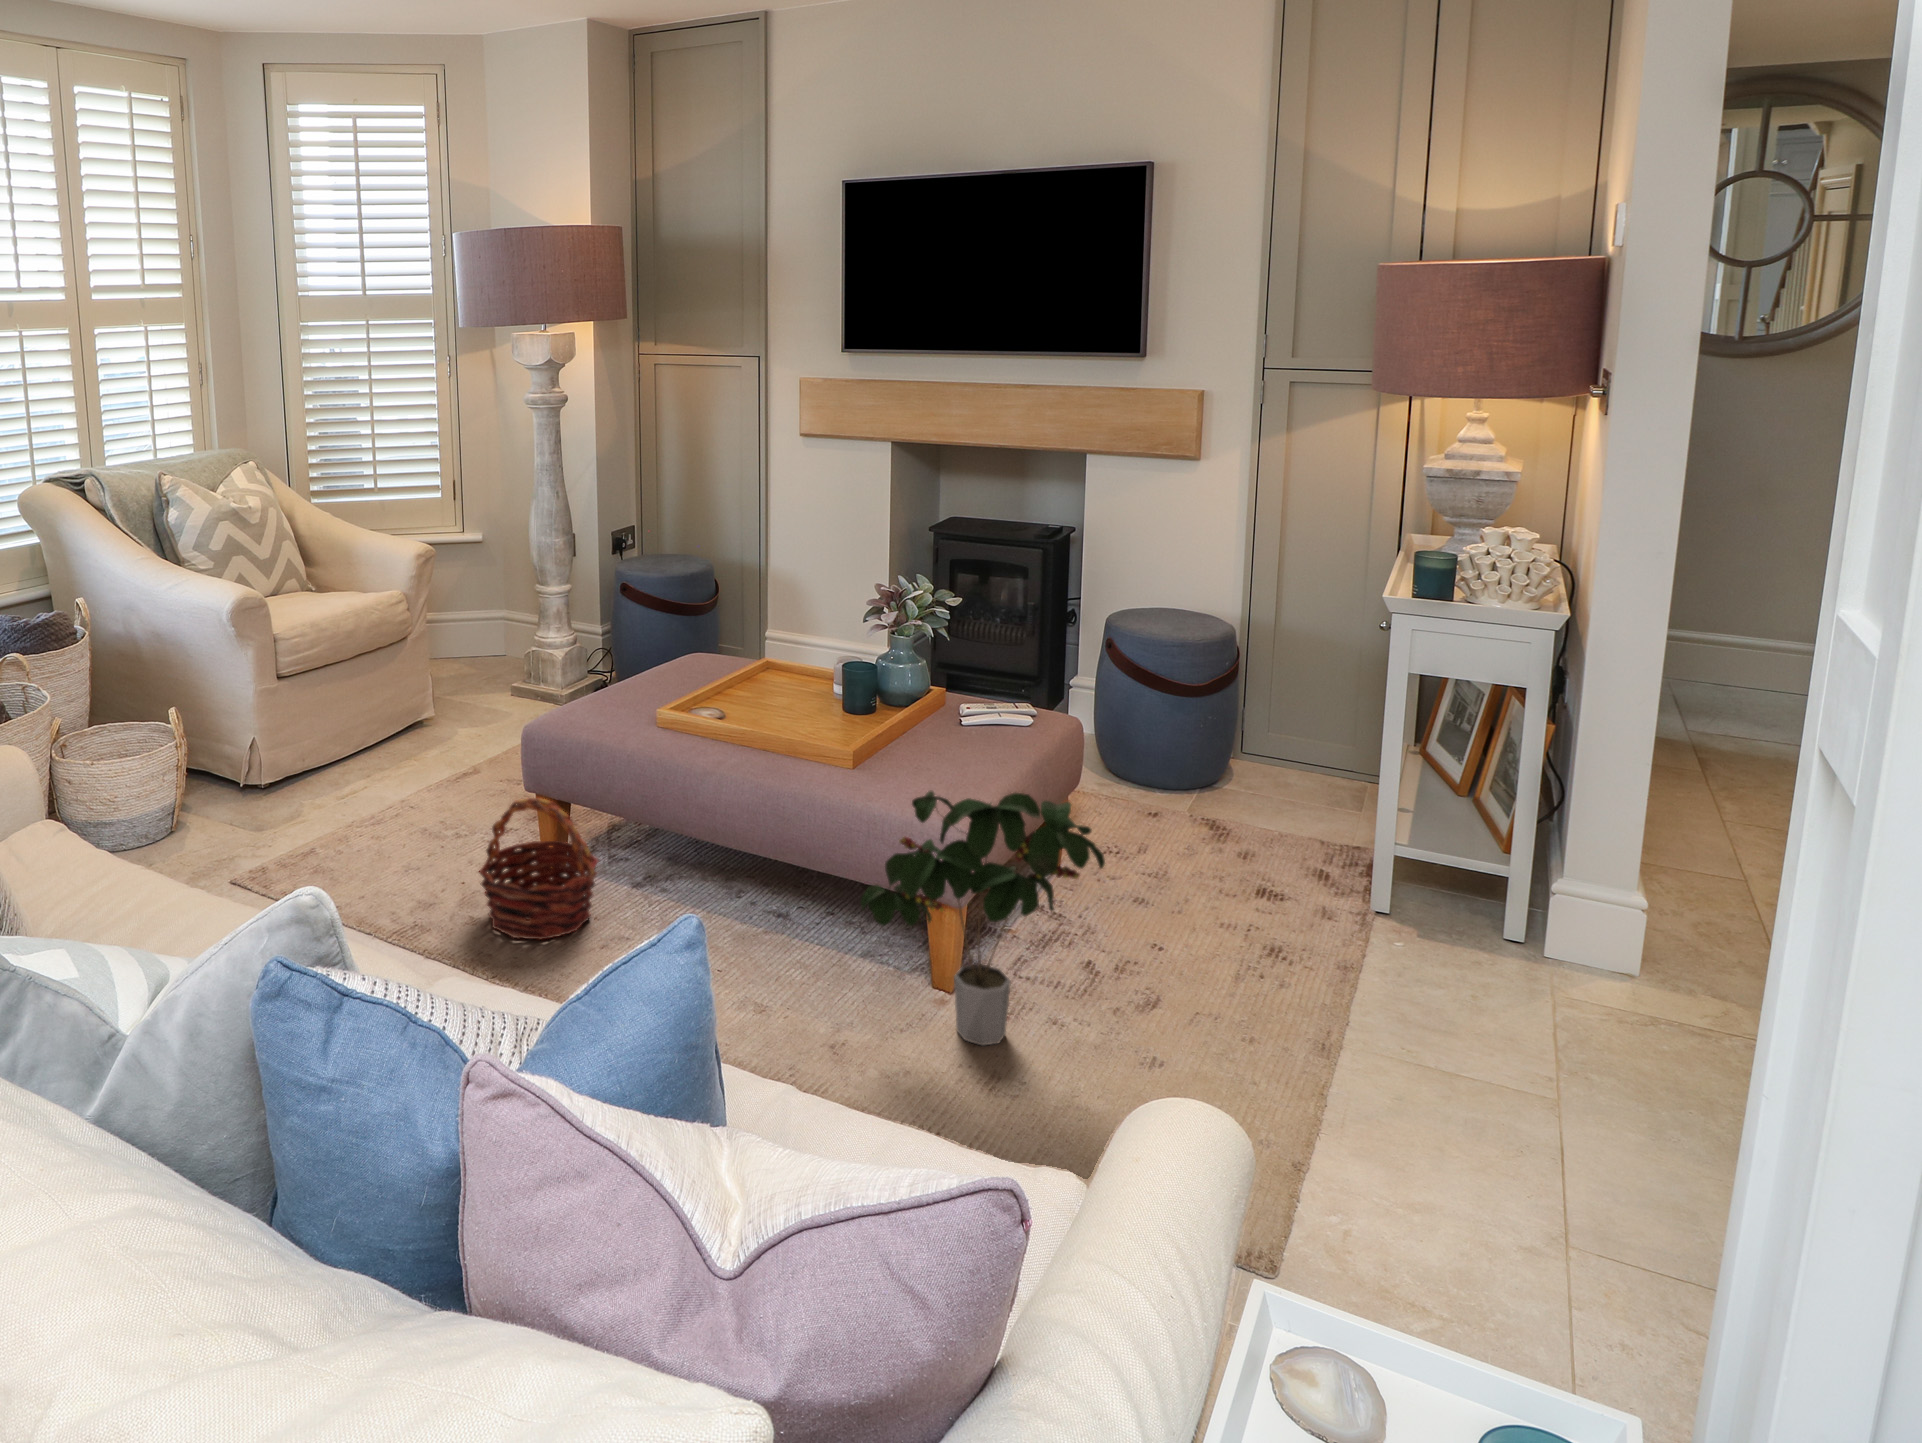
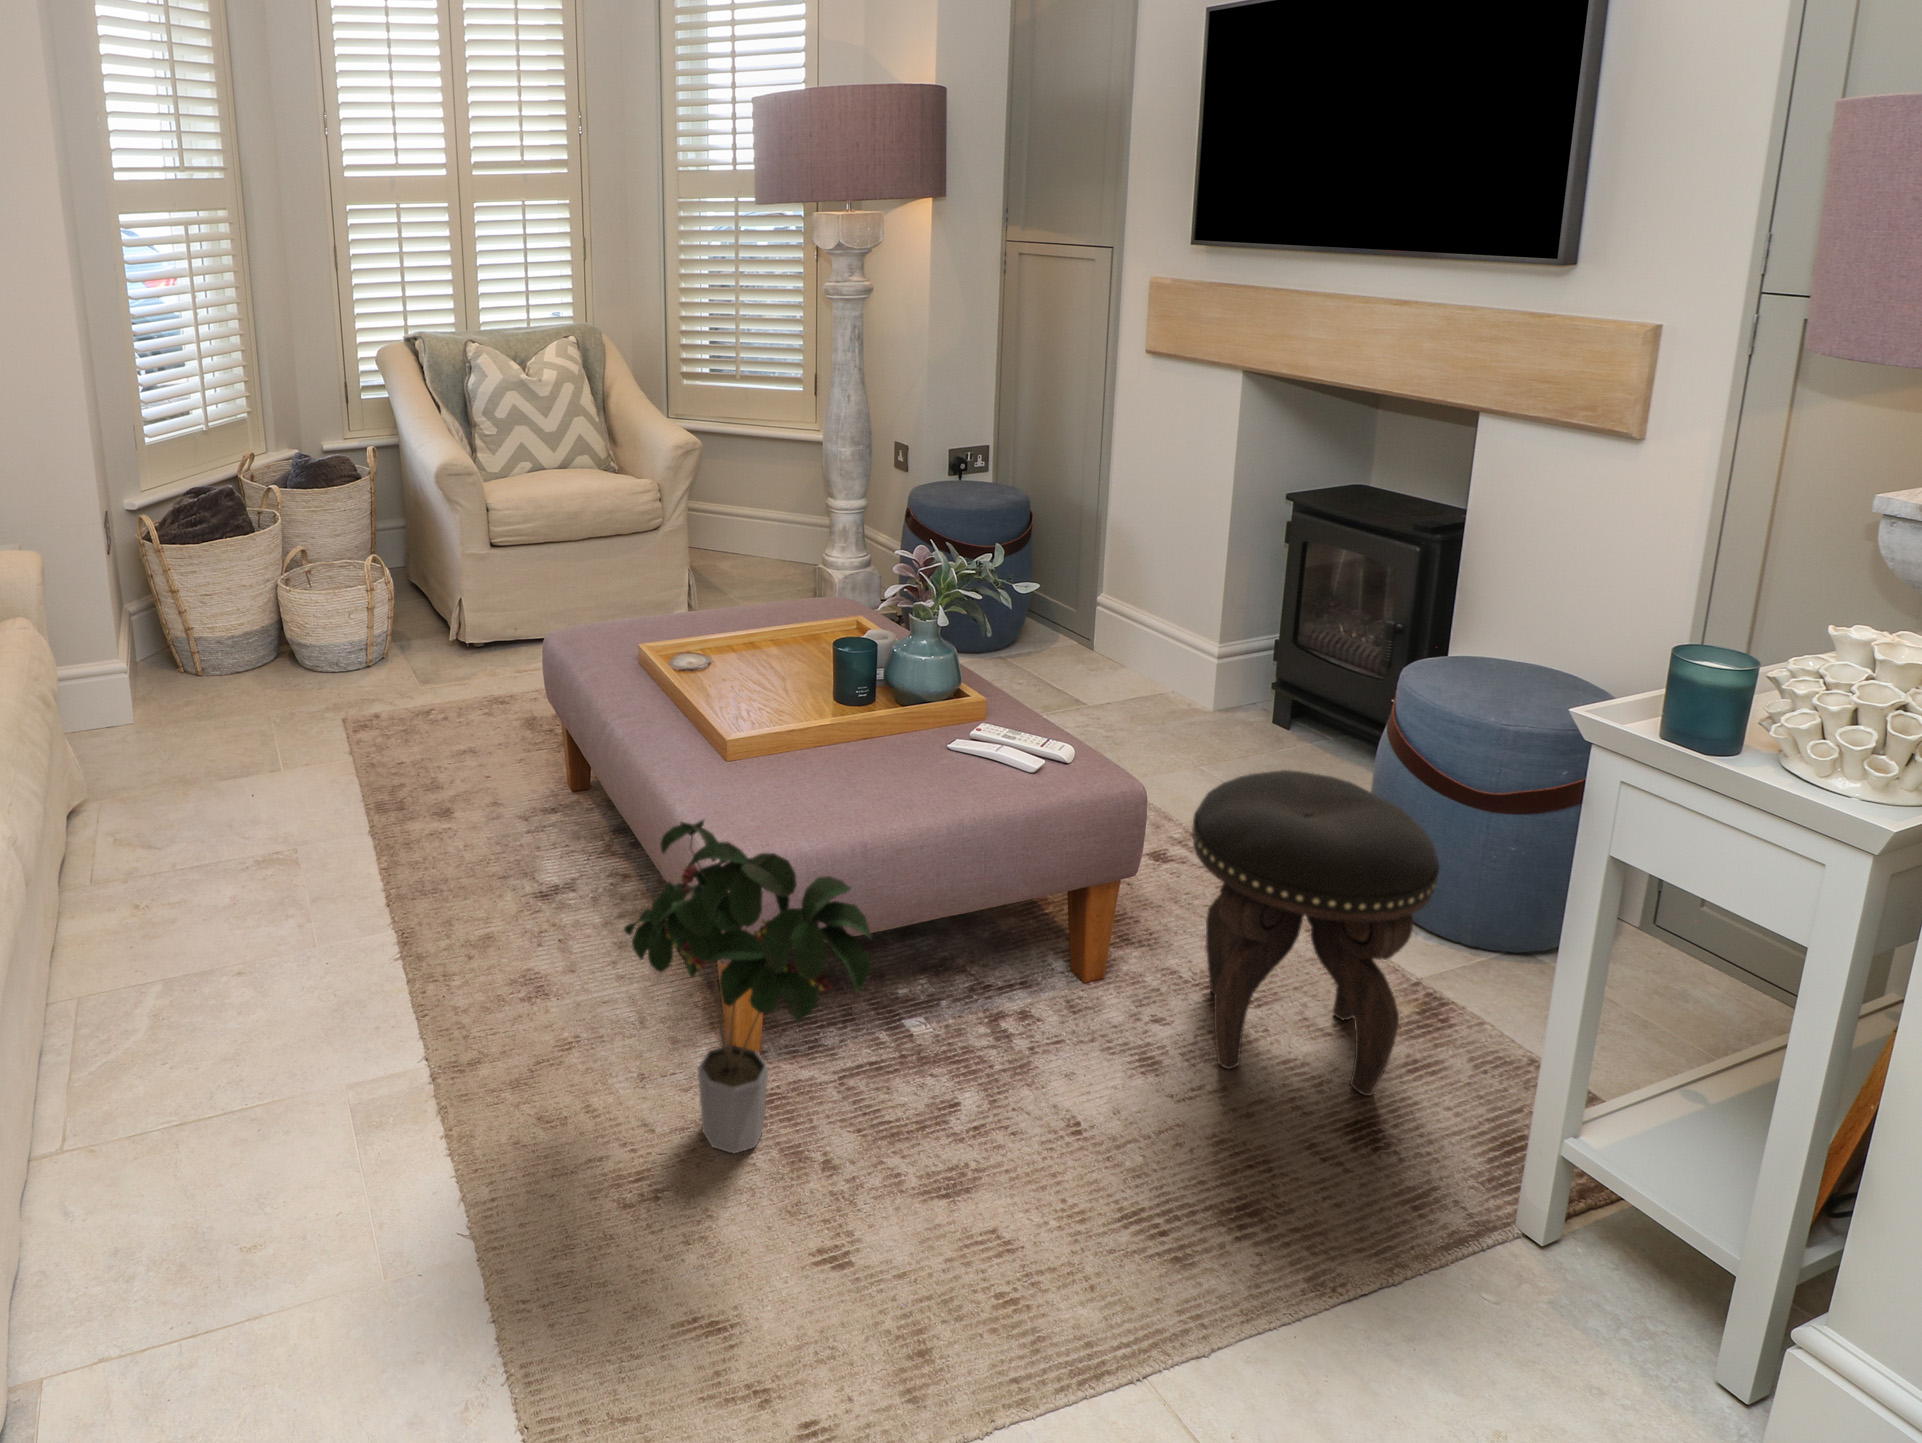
footstool: none [1102,687,1261,893] -> present [1192,770,1440,1096]
basket: present [479,798,598,940] -> none [449,708,575,856]

